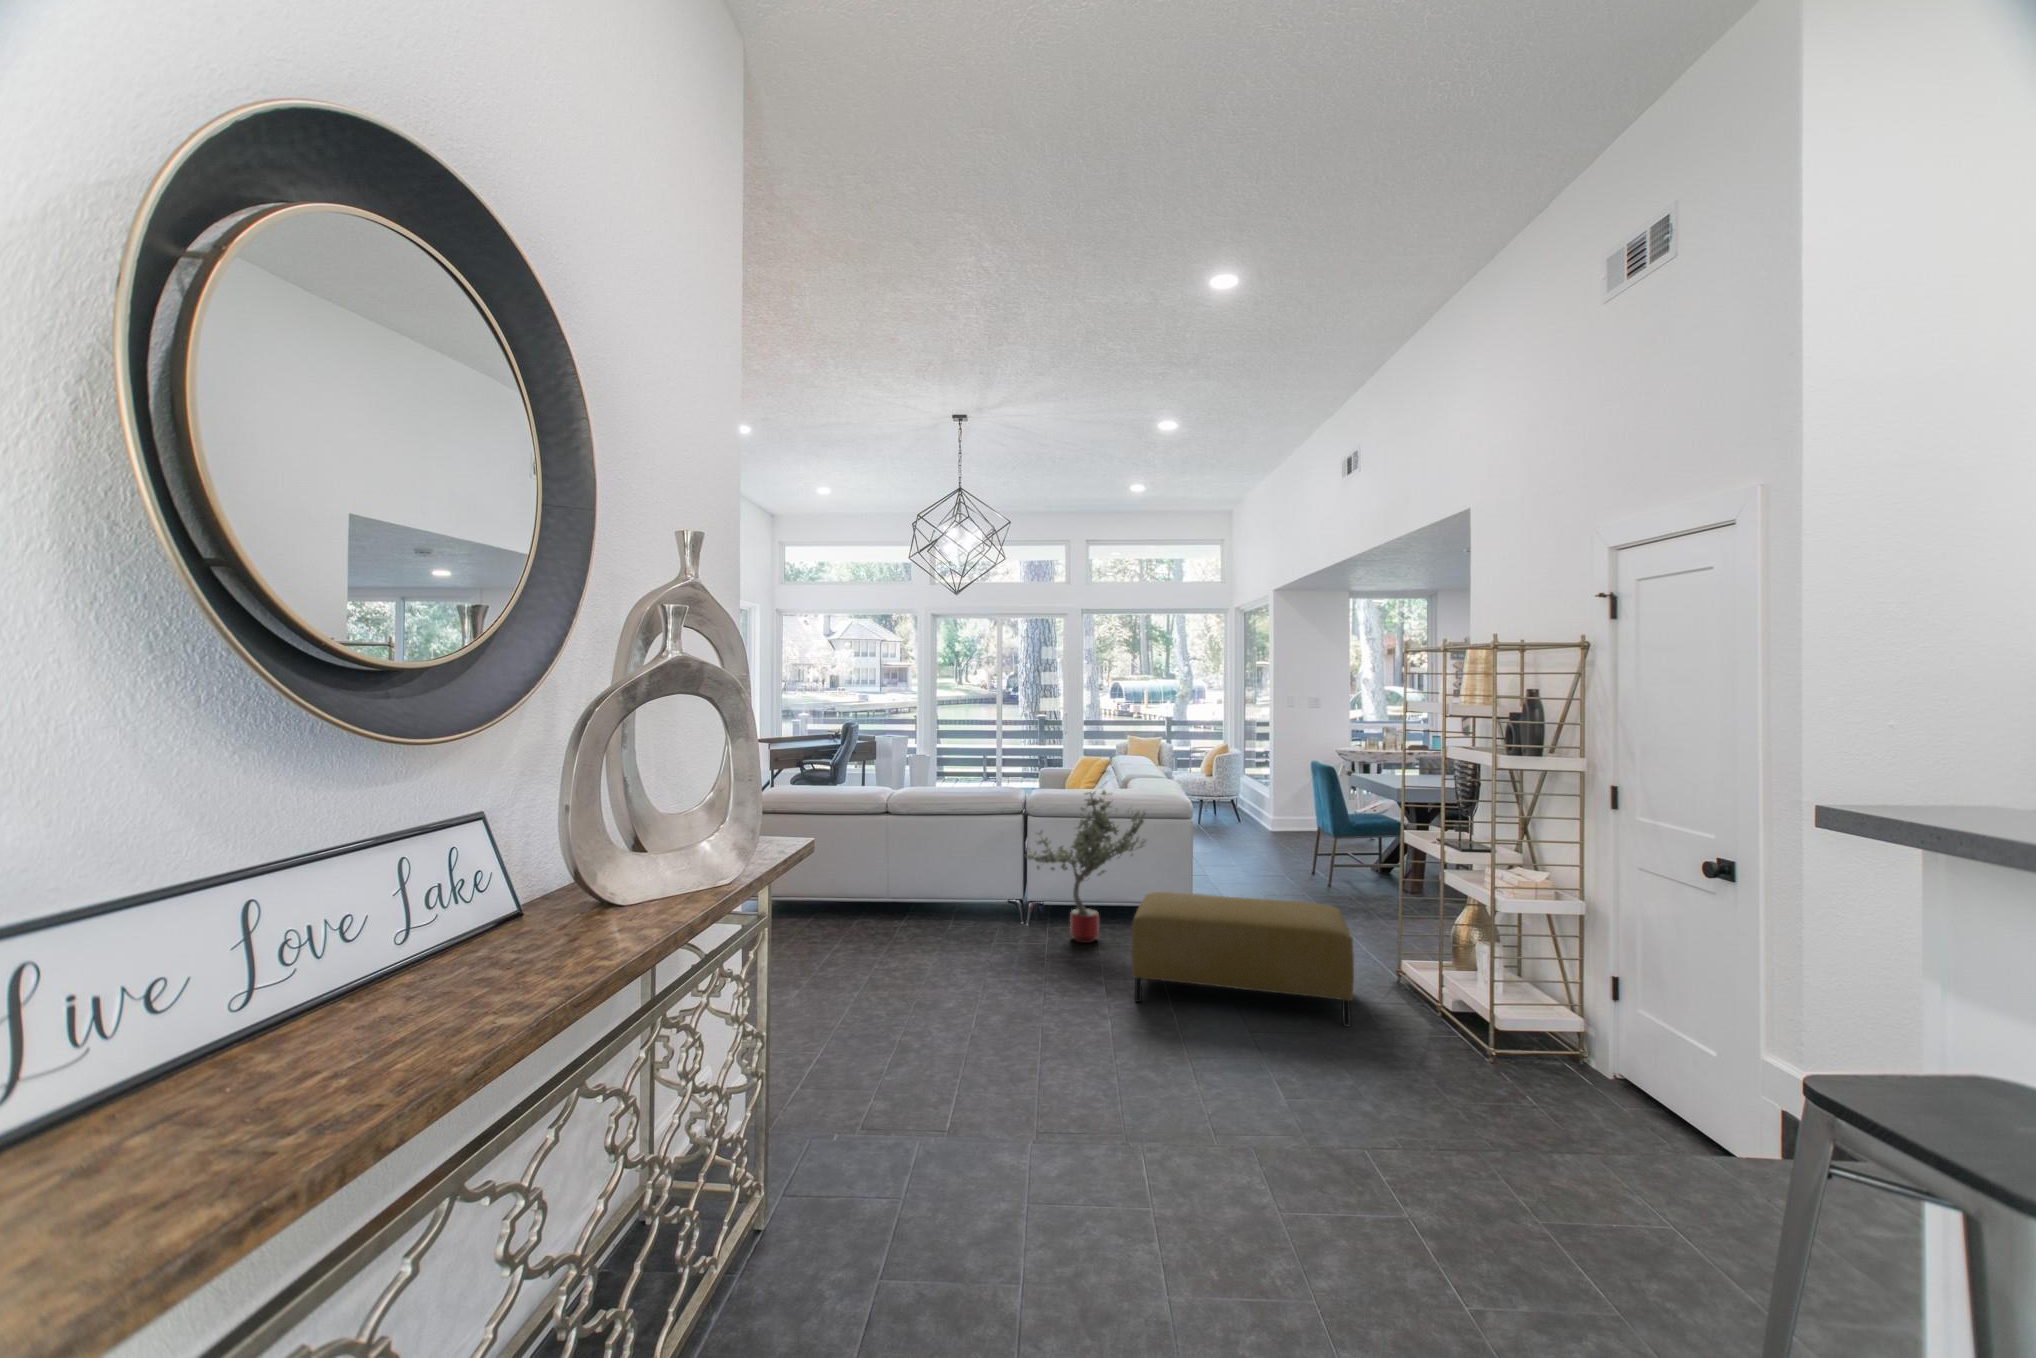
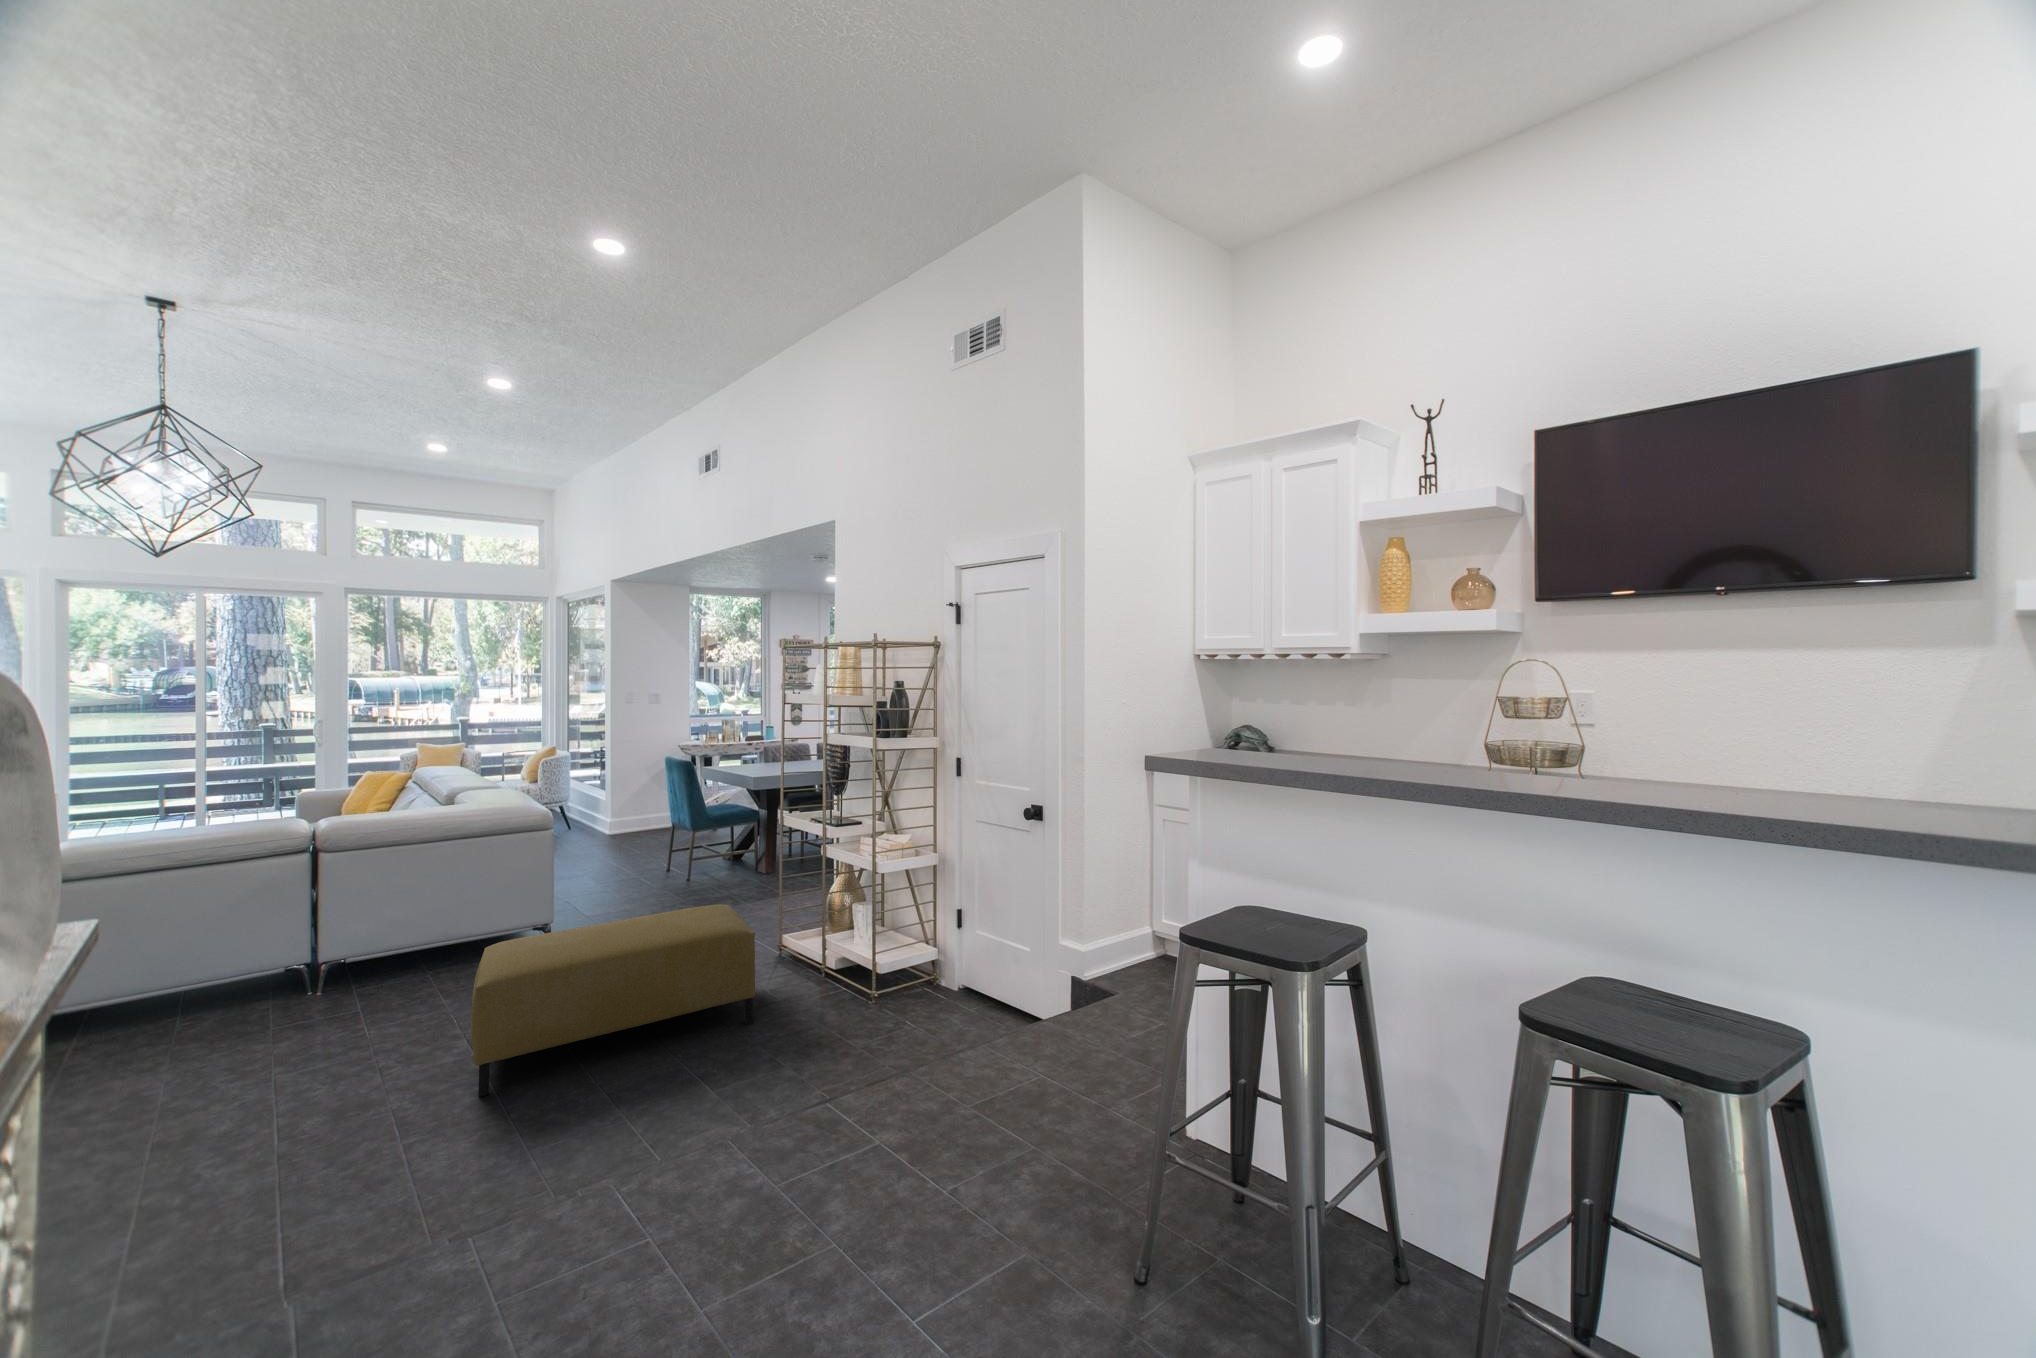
potted tree: present [1026,791,1146,943] -> none [241,821,476,1042]

